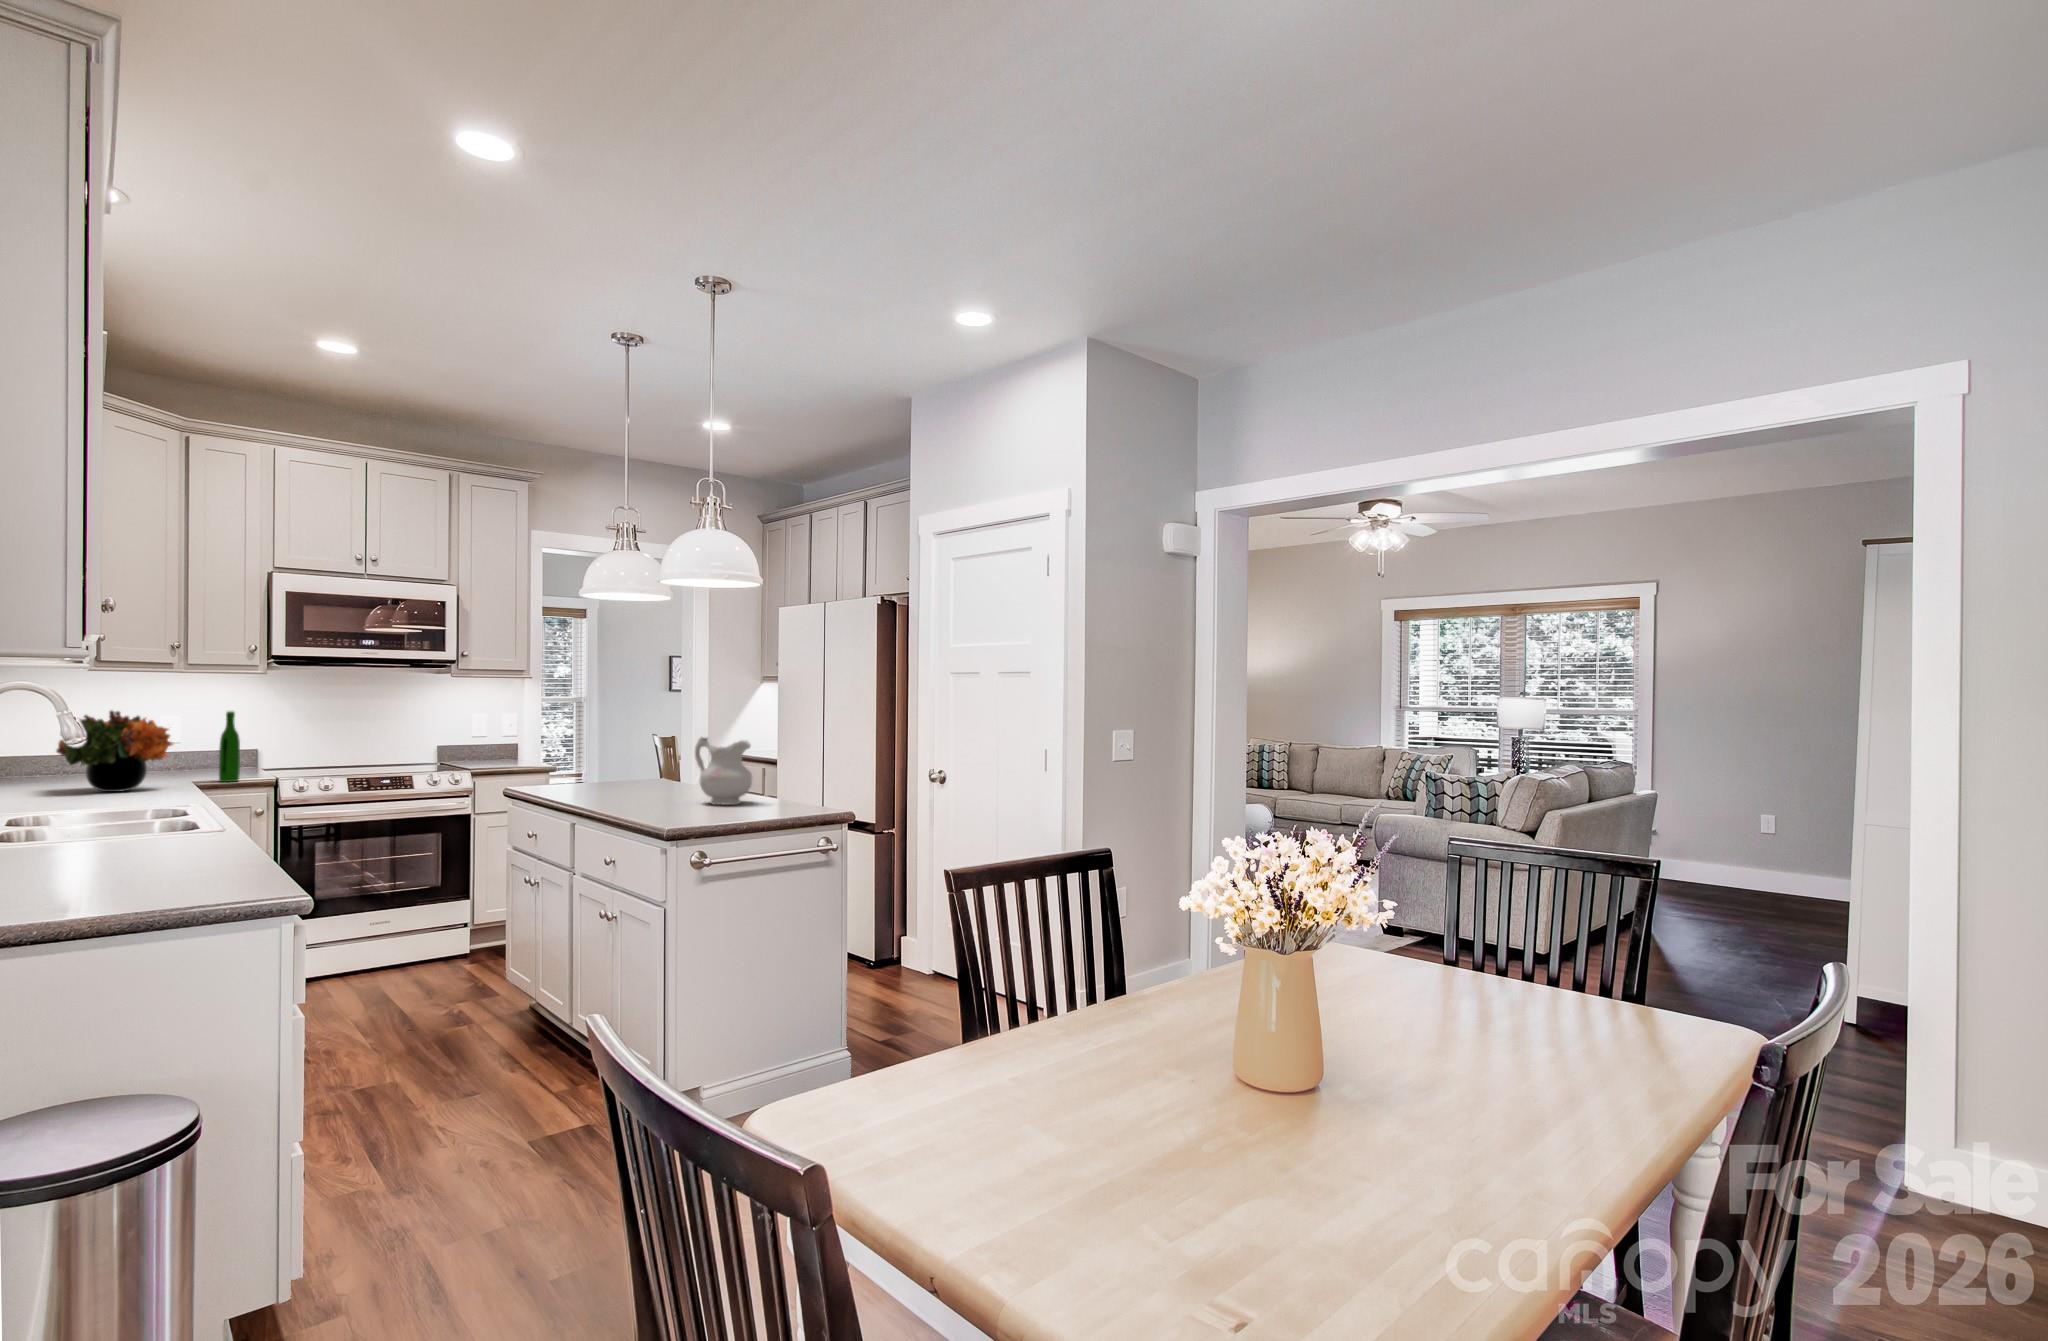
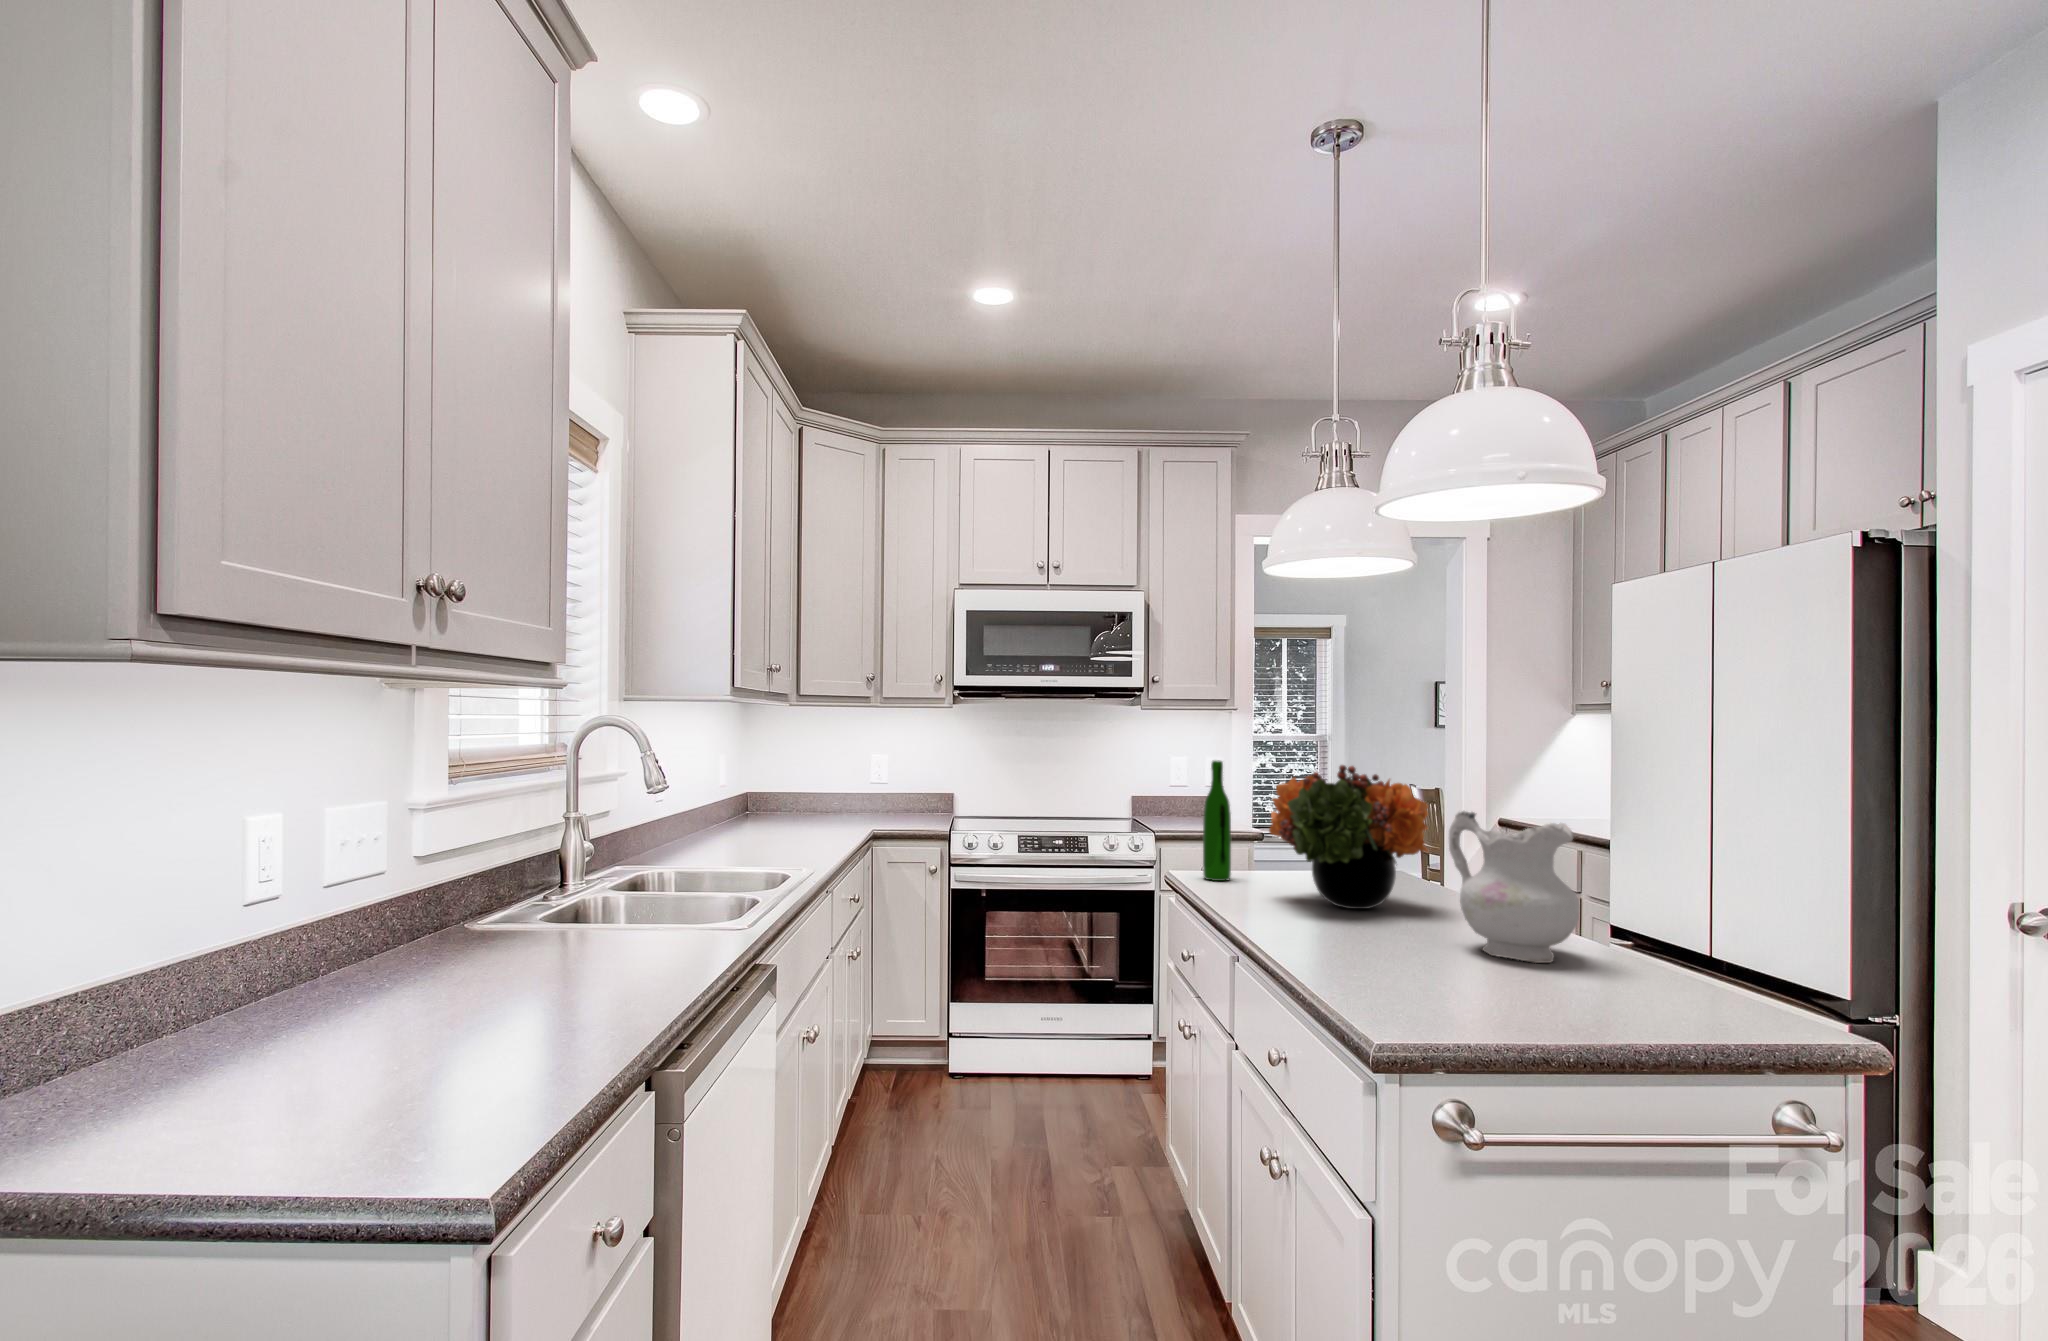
flower arrangement: present [56,711,173,792] -> present [1269,765,1428,909]
wine bottle: present [219,711,240,782] -> present [1203,760,1231,881]

